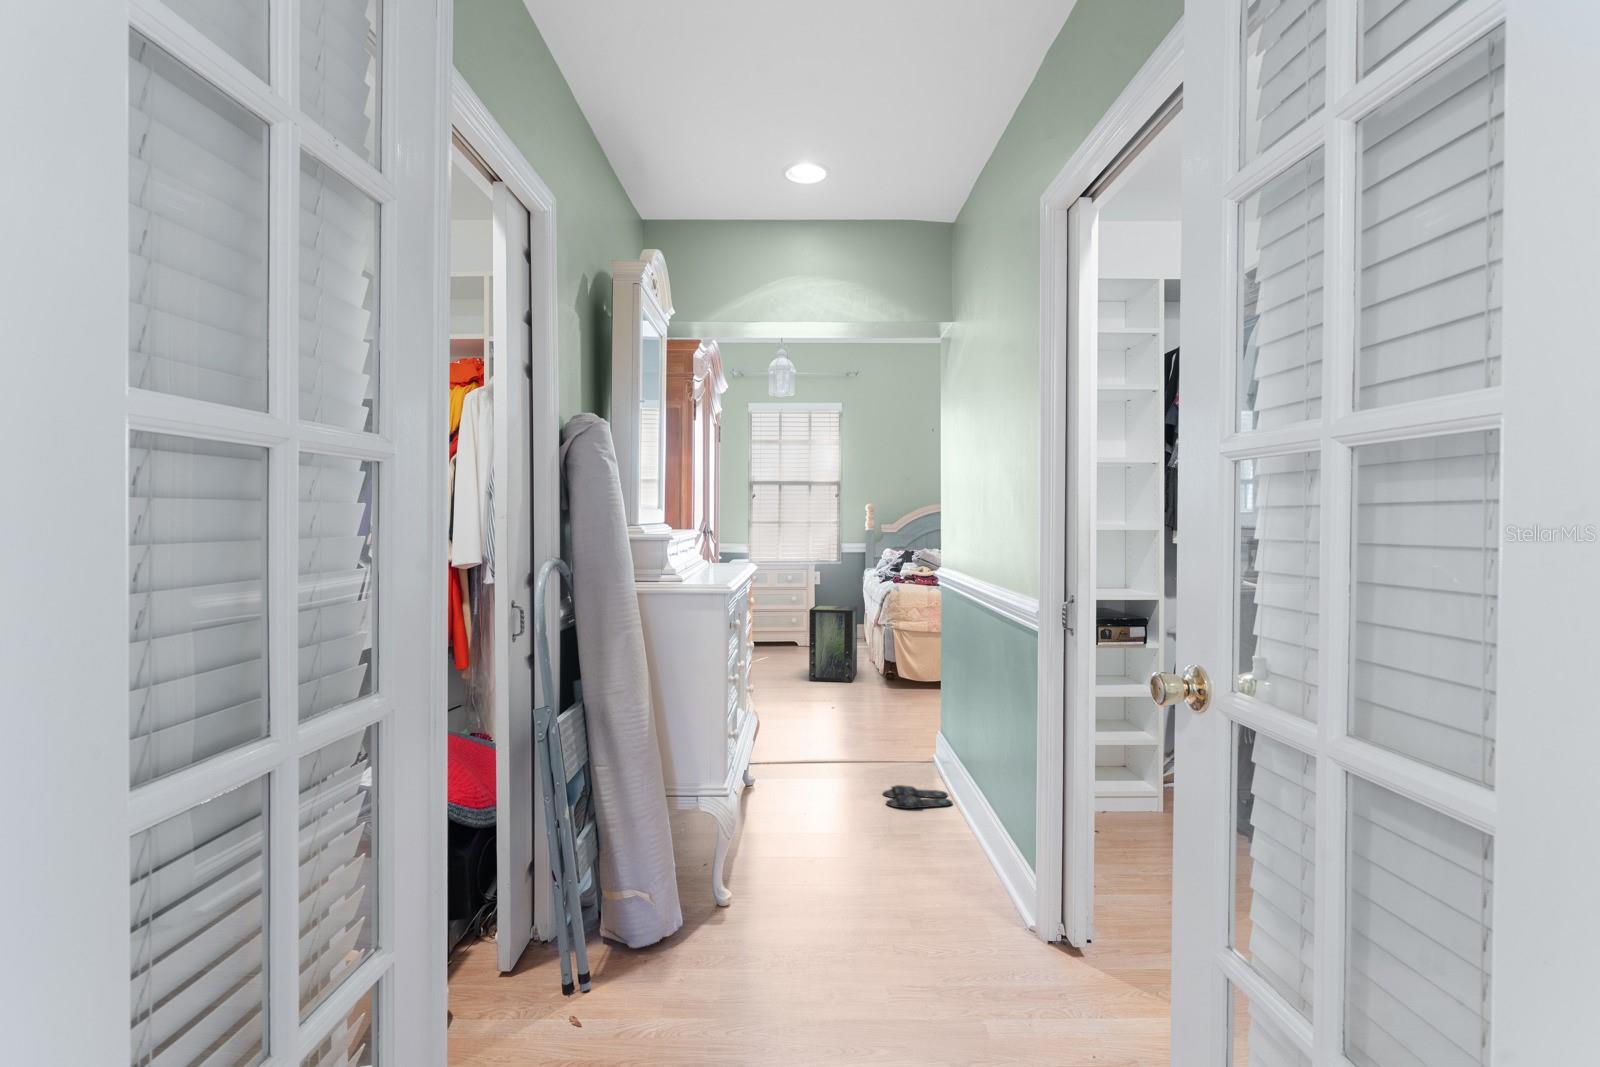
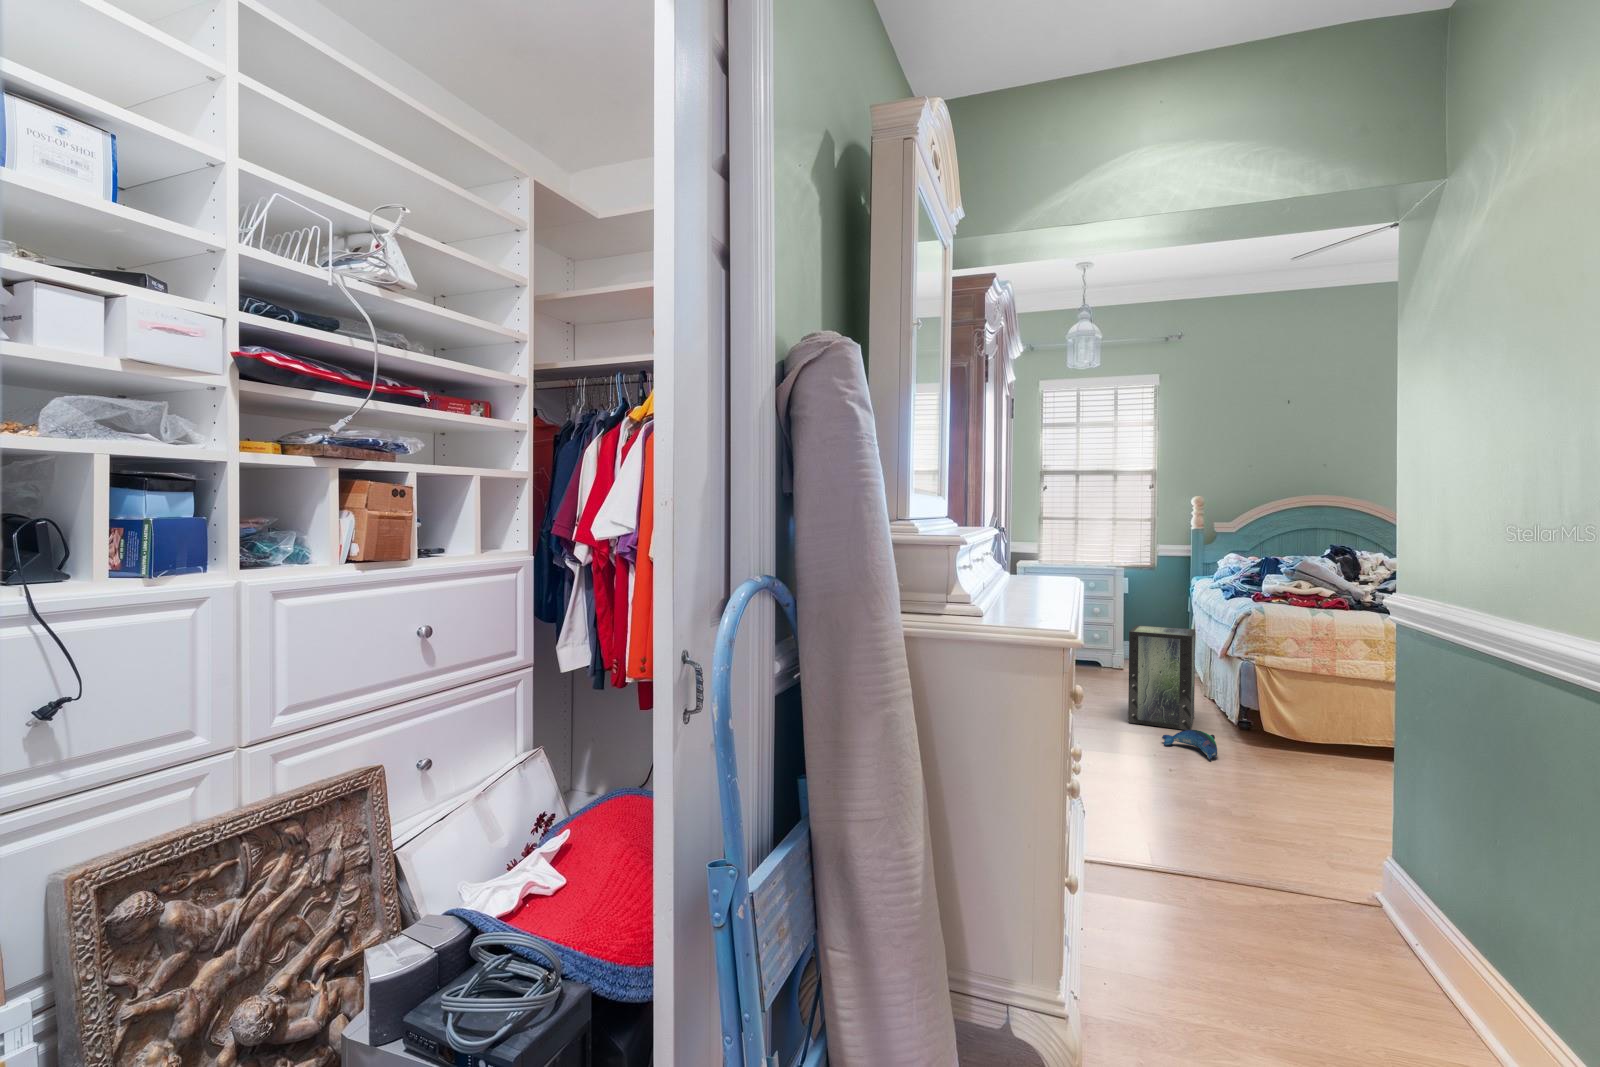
plush toy: none [830,679,865,698] -> present [1162,730,1217,759]
slippers: present [883,785,952,809] -> none [1307,954,1464,1025]

